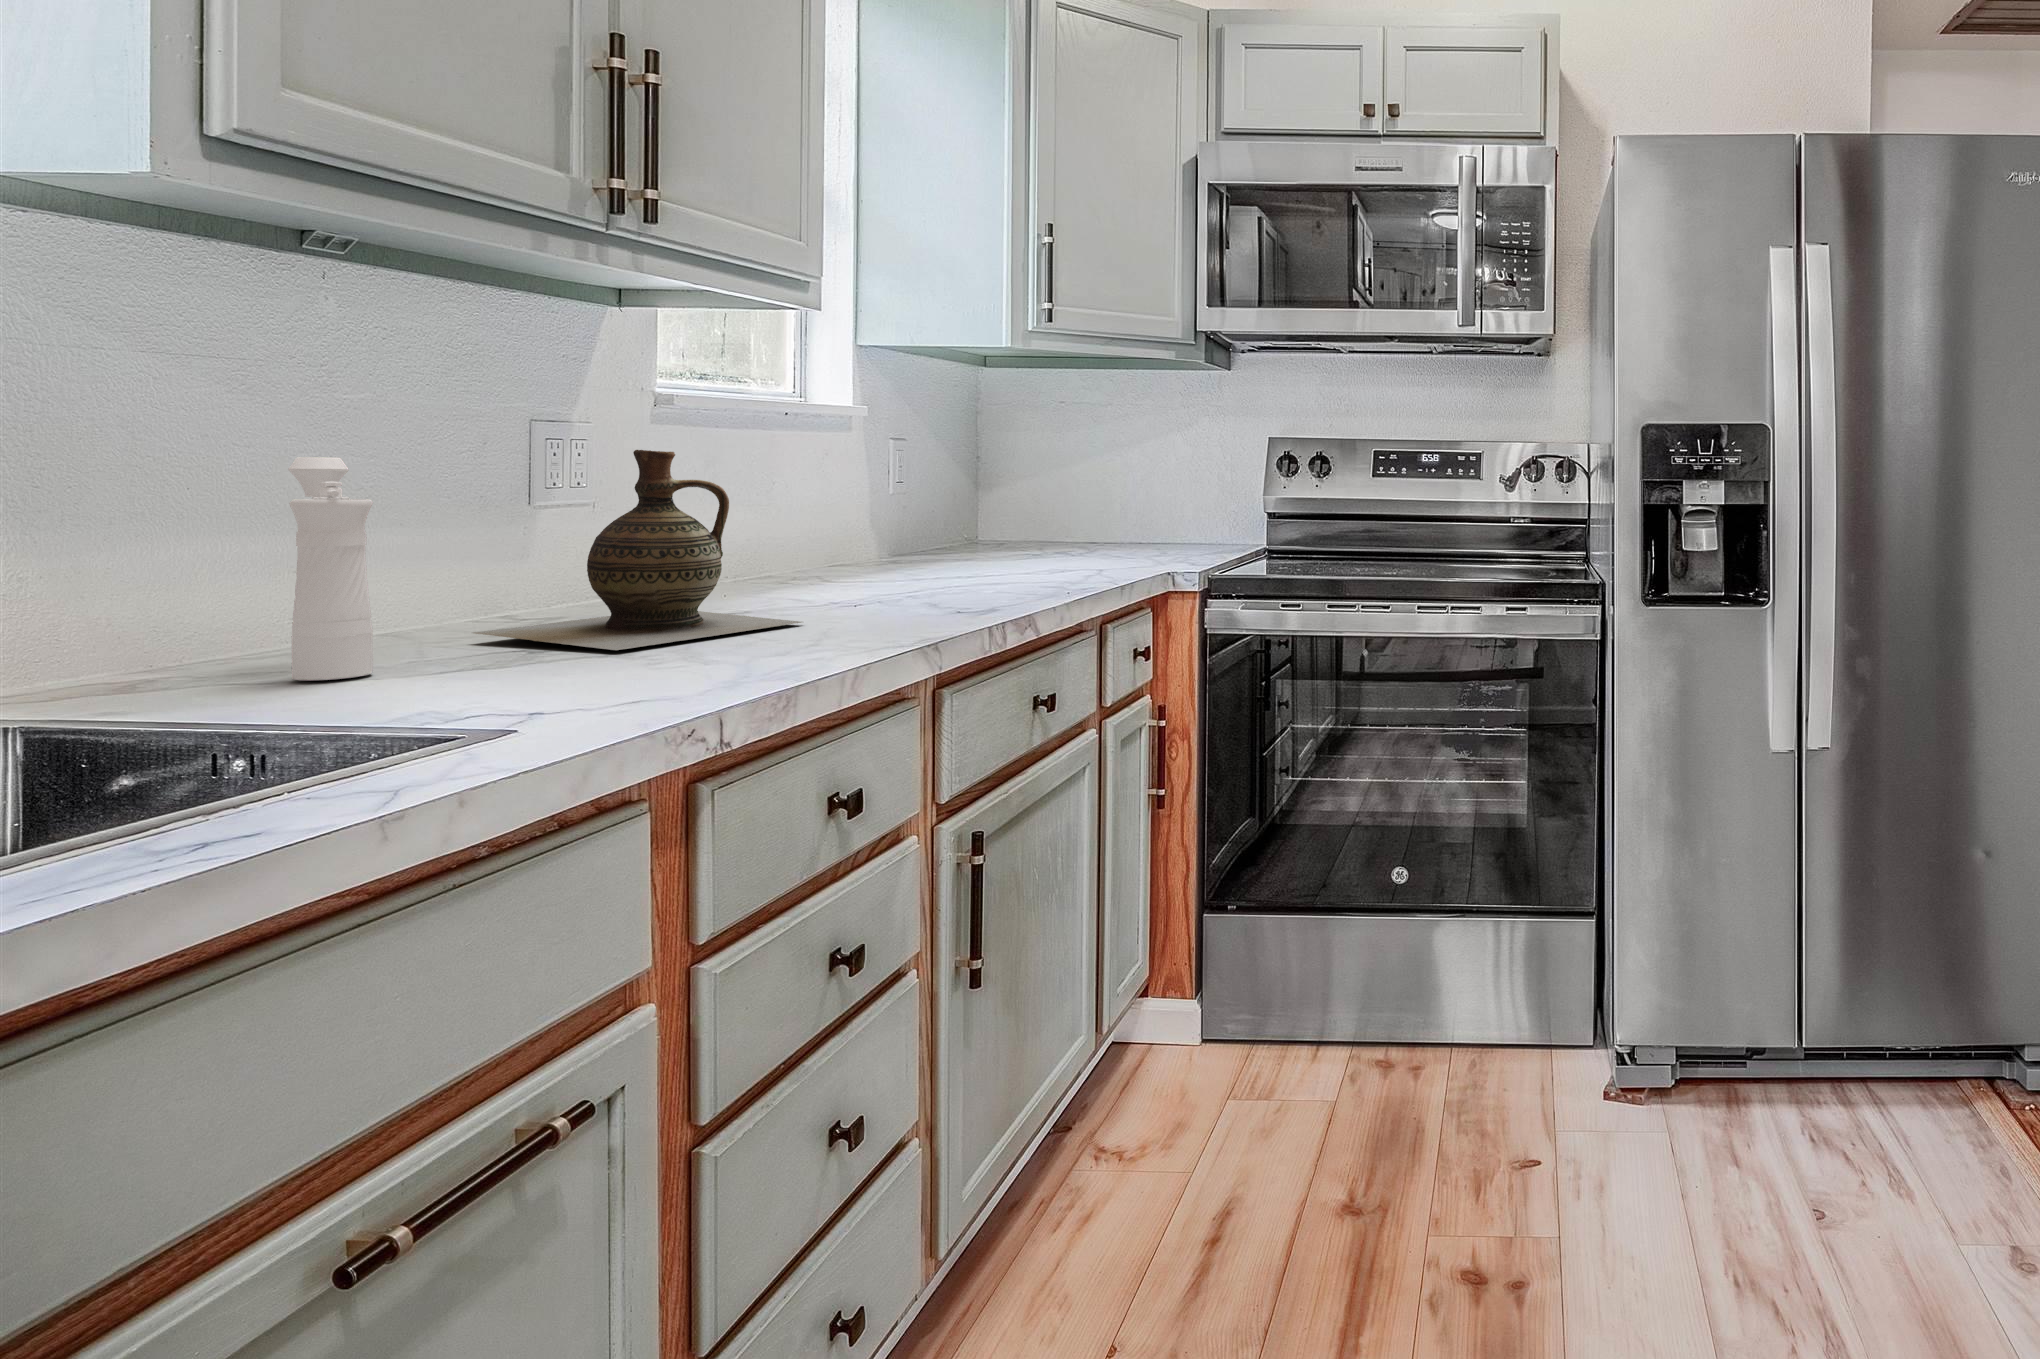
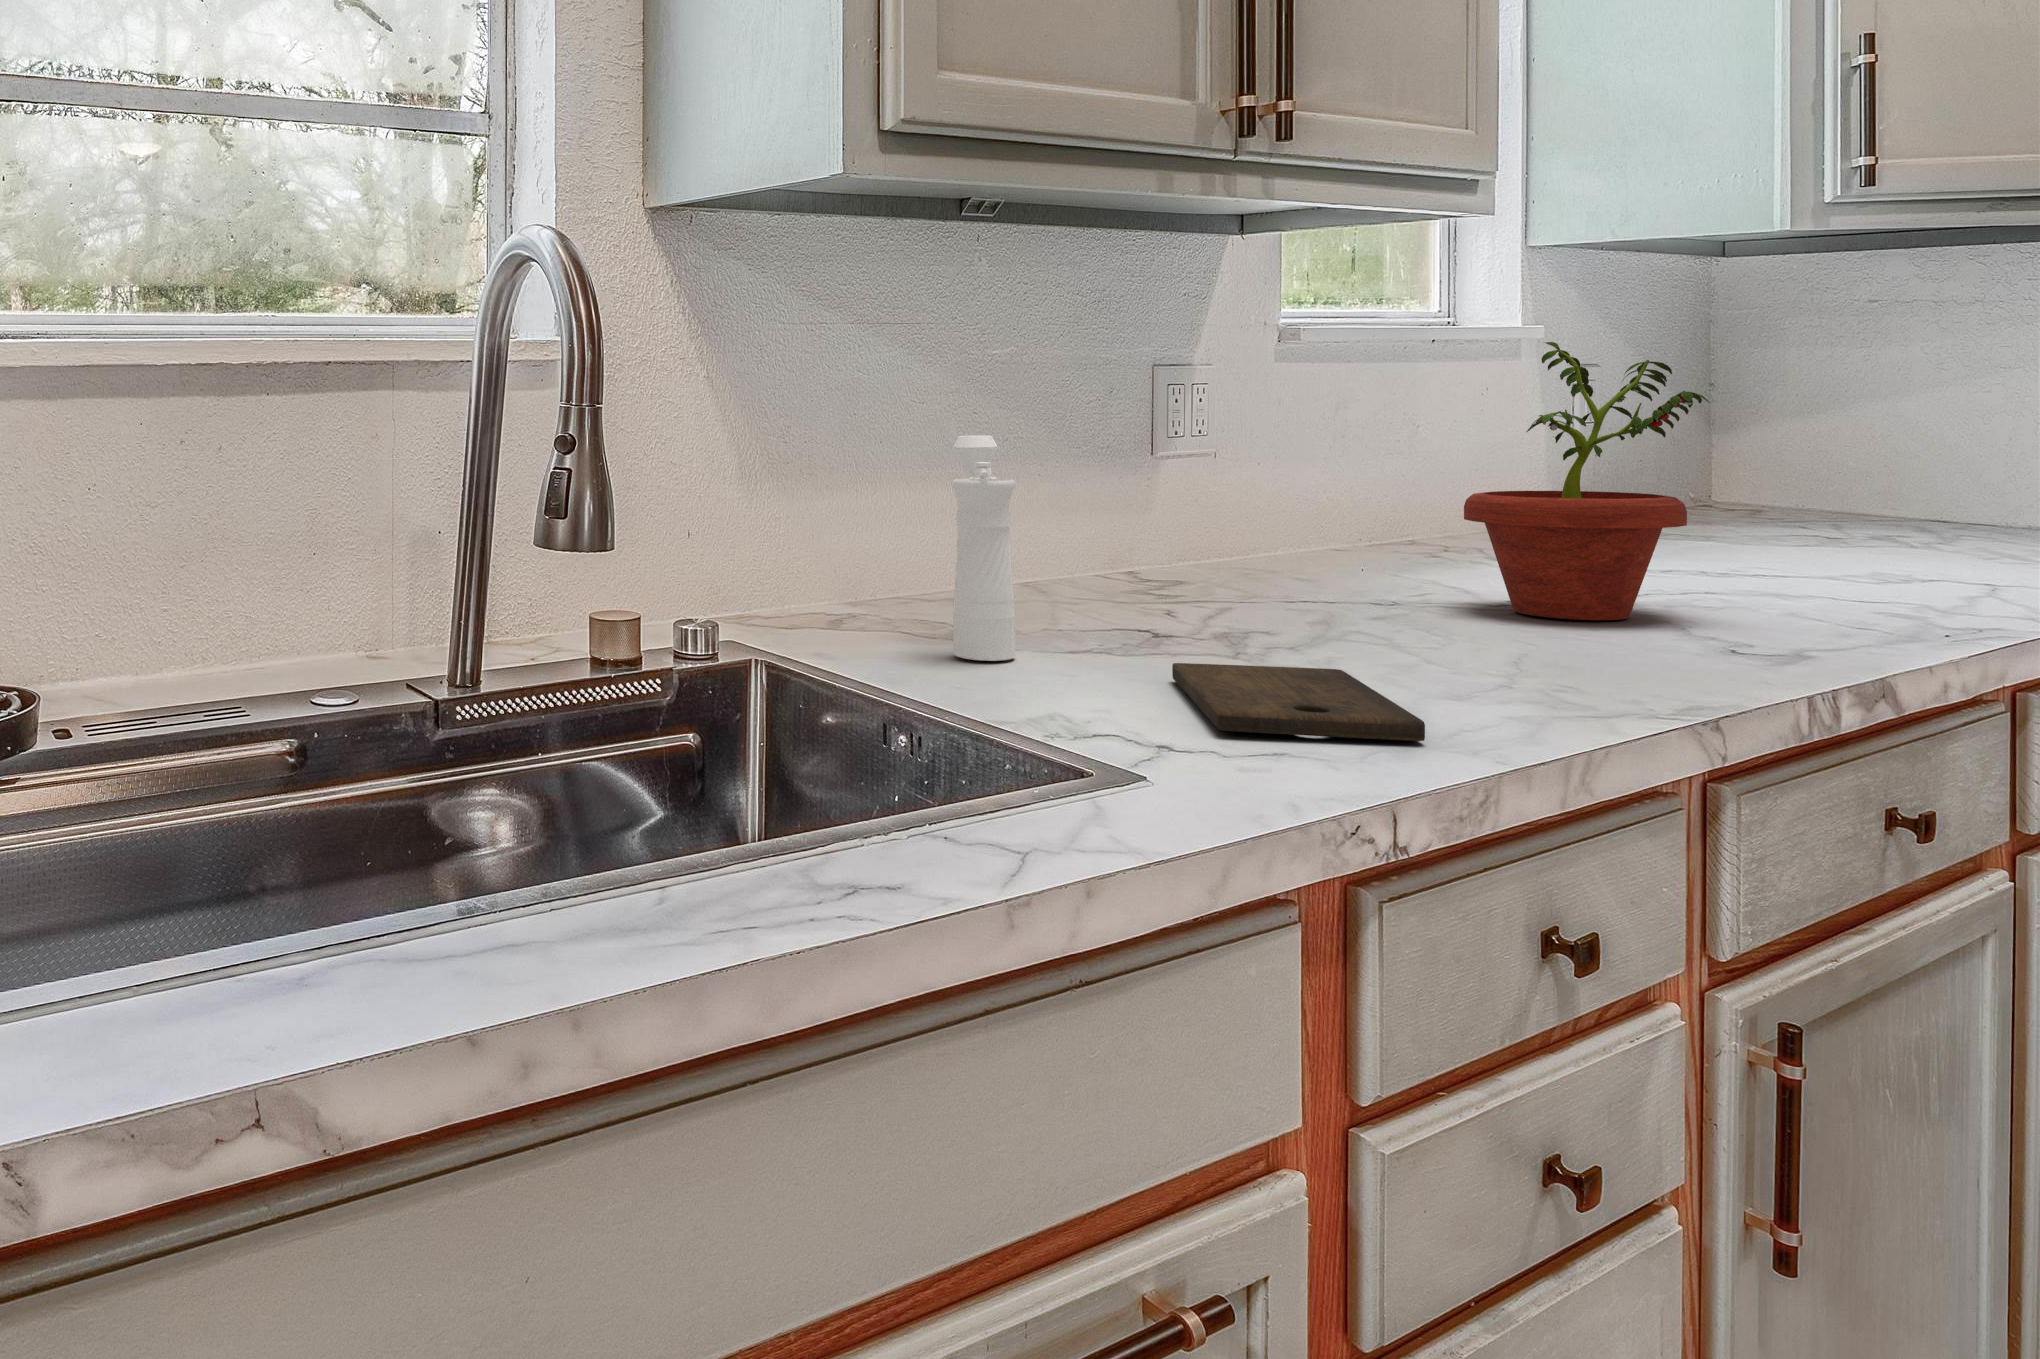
potted plant: none [801,405,952,602] -> present [1464,342,1710,620]
ceramic jug: present [473,450,802,650] -> none [1097,418,1480,663]
cutting board: none [547,643,750,692] -> present [1172,663,1425,741]

